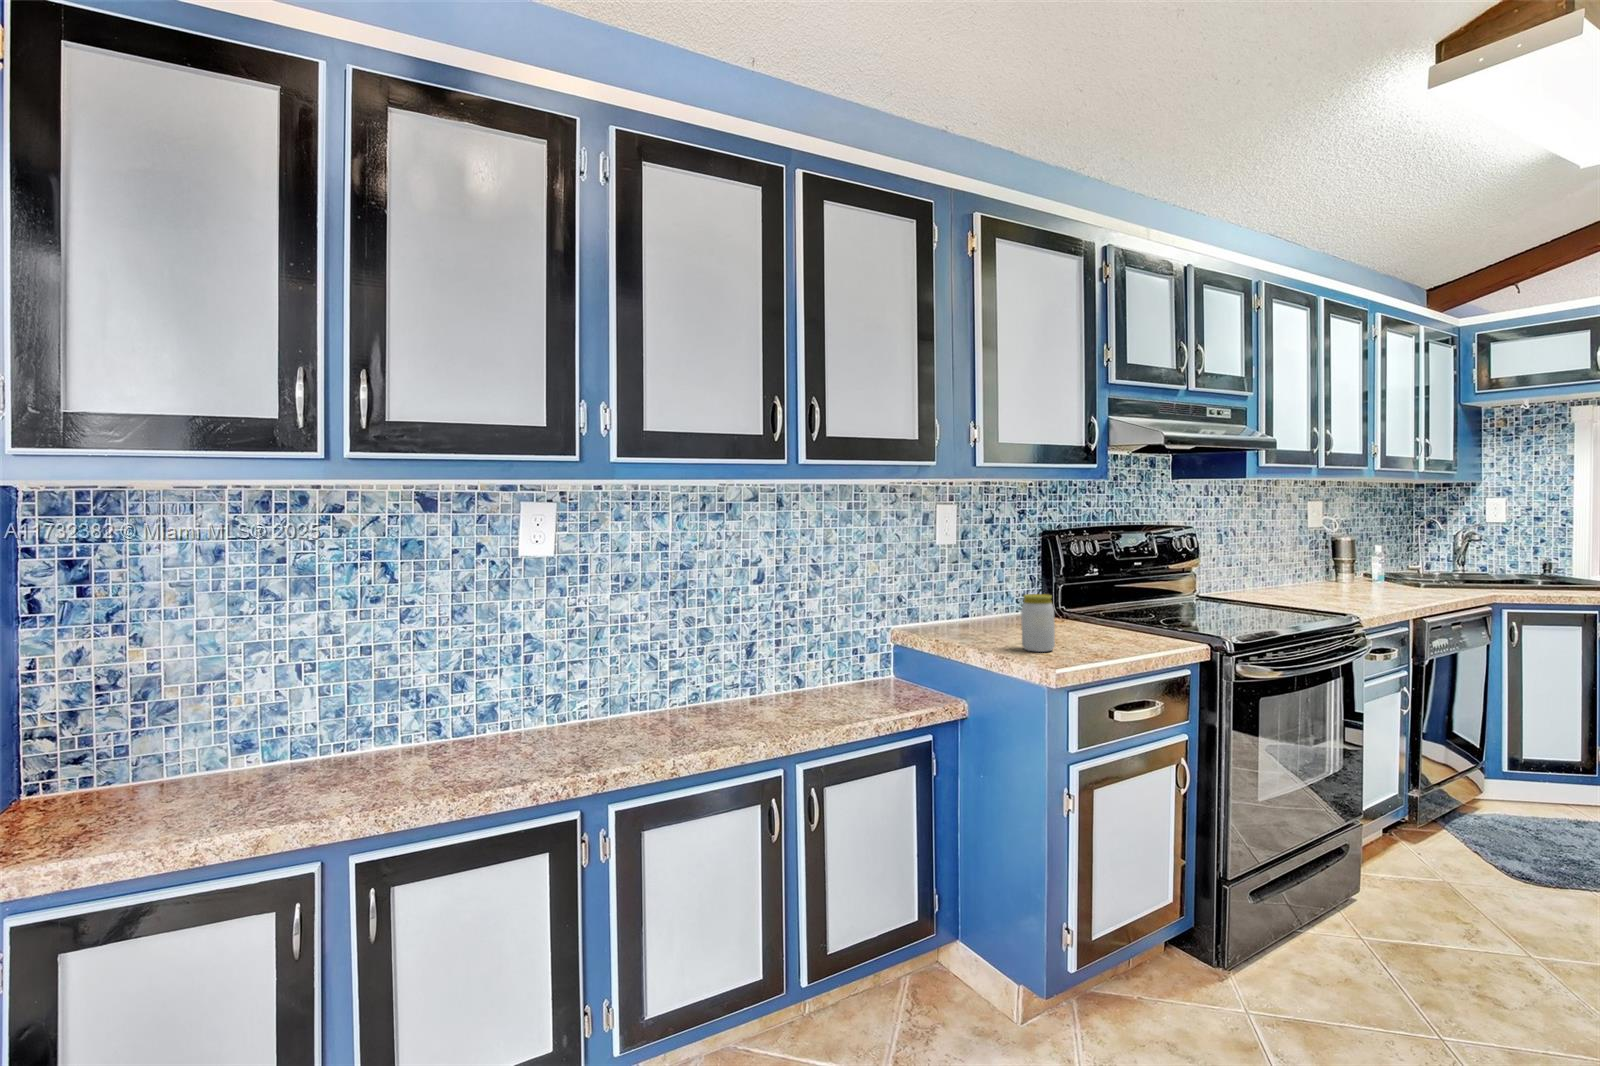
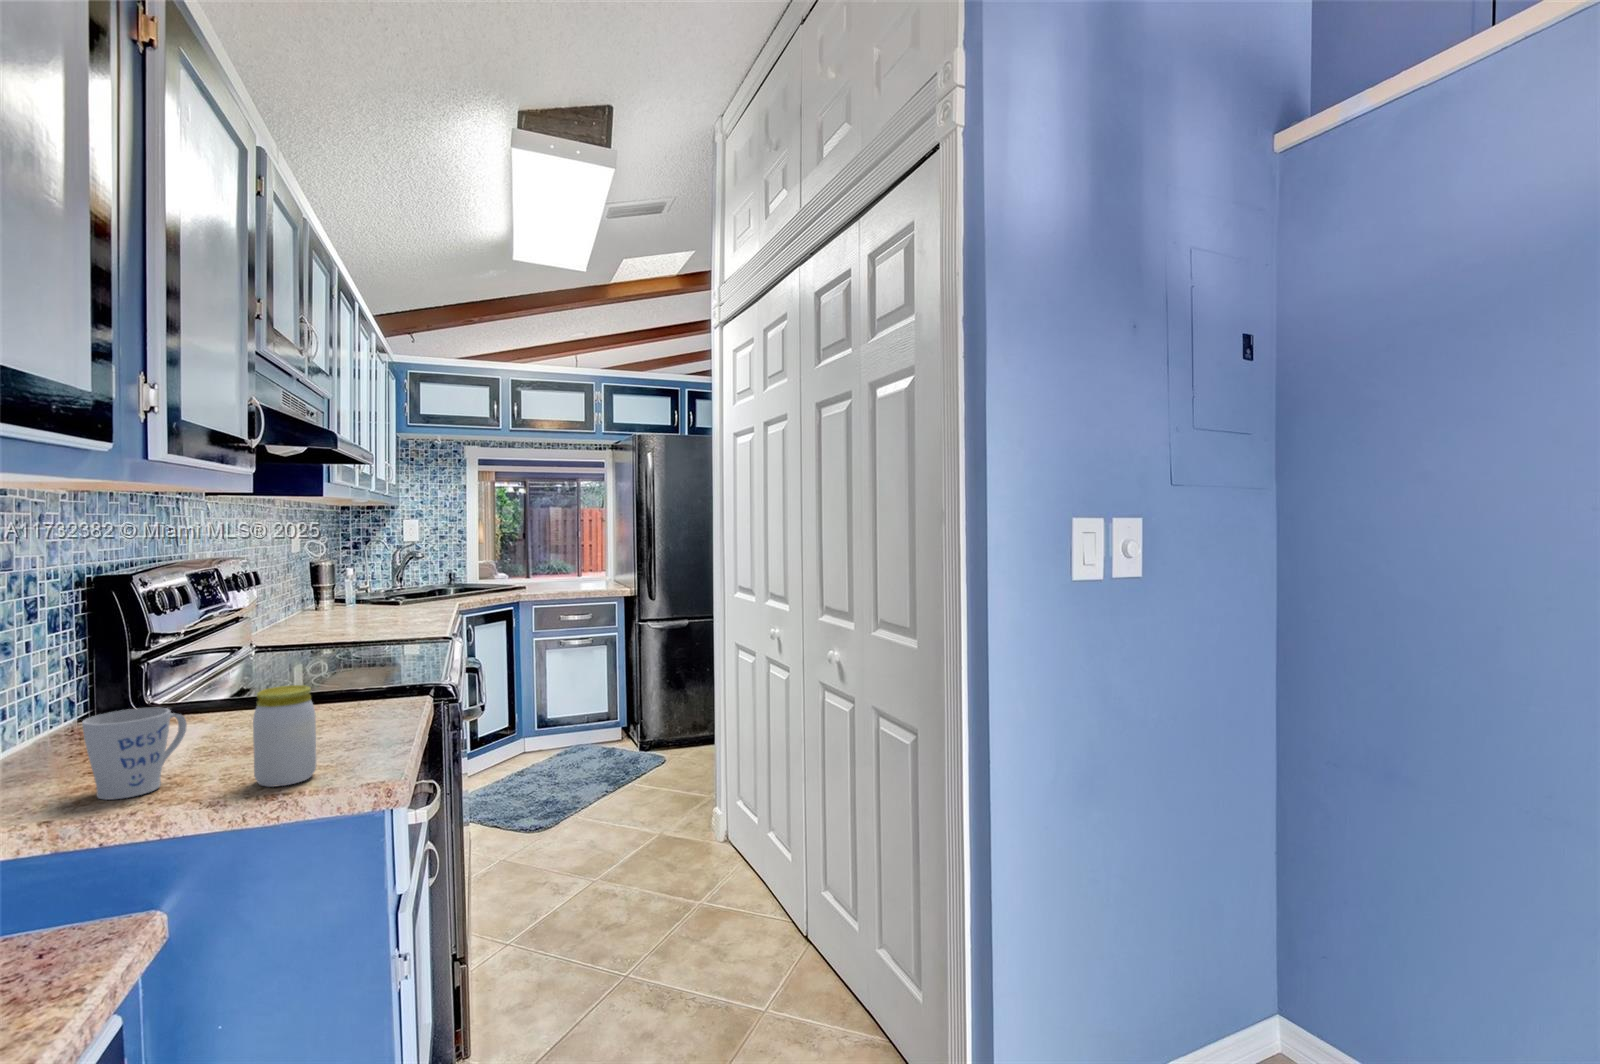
mug: none [967,596,1015,640] -> present [82,708,187,800]

